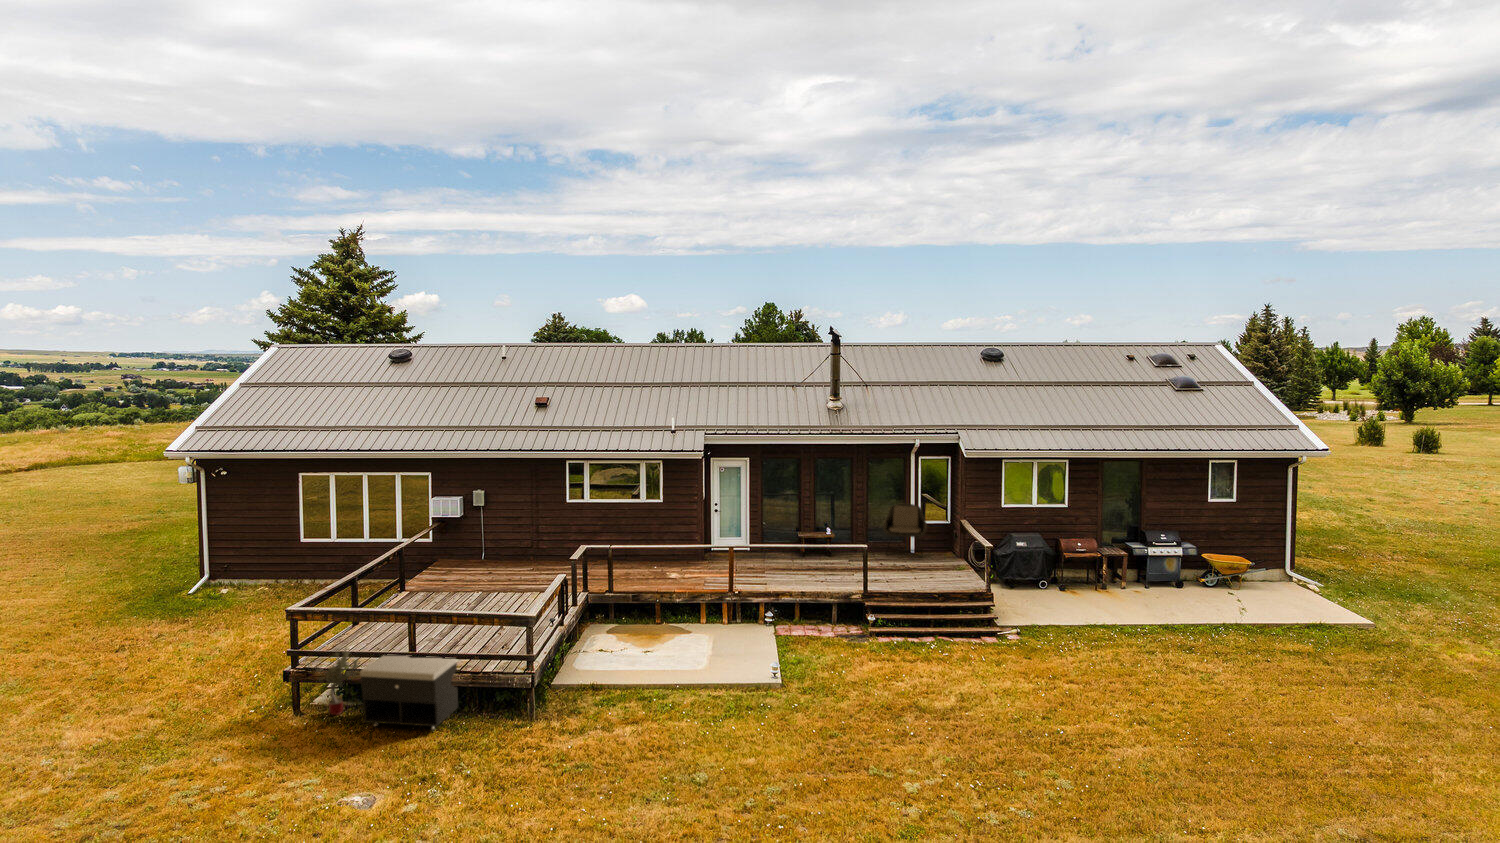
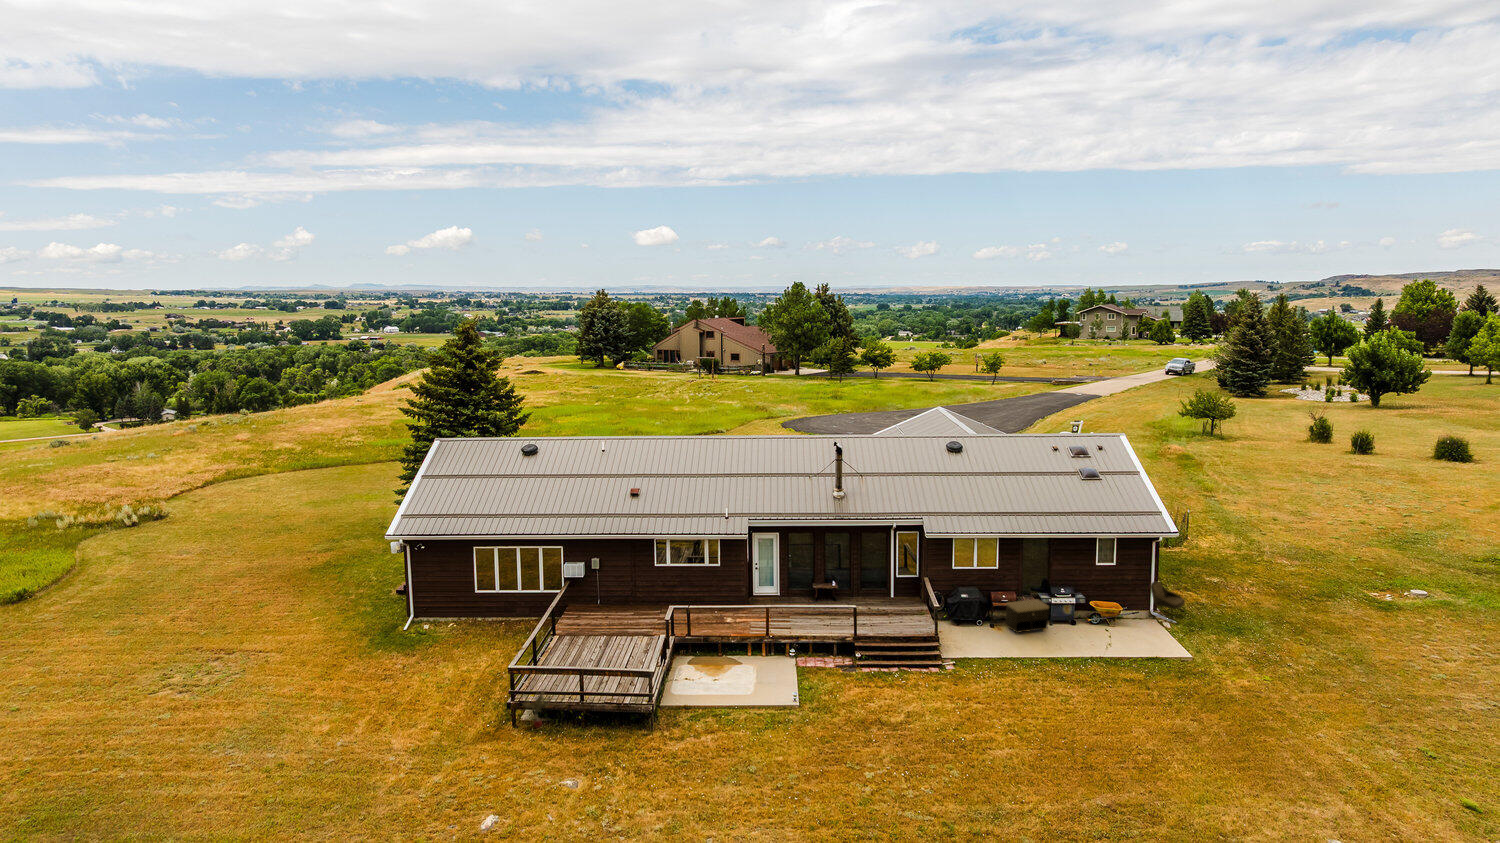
lounge chair: present [883,503,927,555] -> present [1150,582,1185,621]
storage bench: present [360,655,458,730] -> present [1006,599,1049,634]

